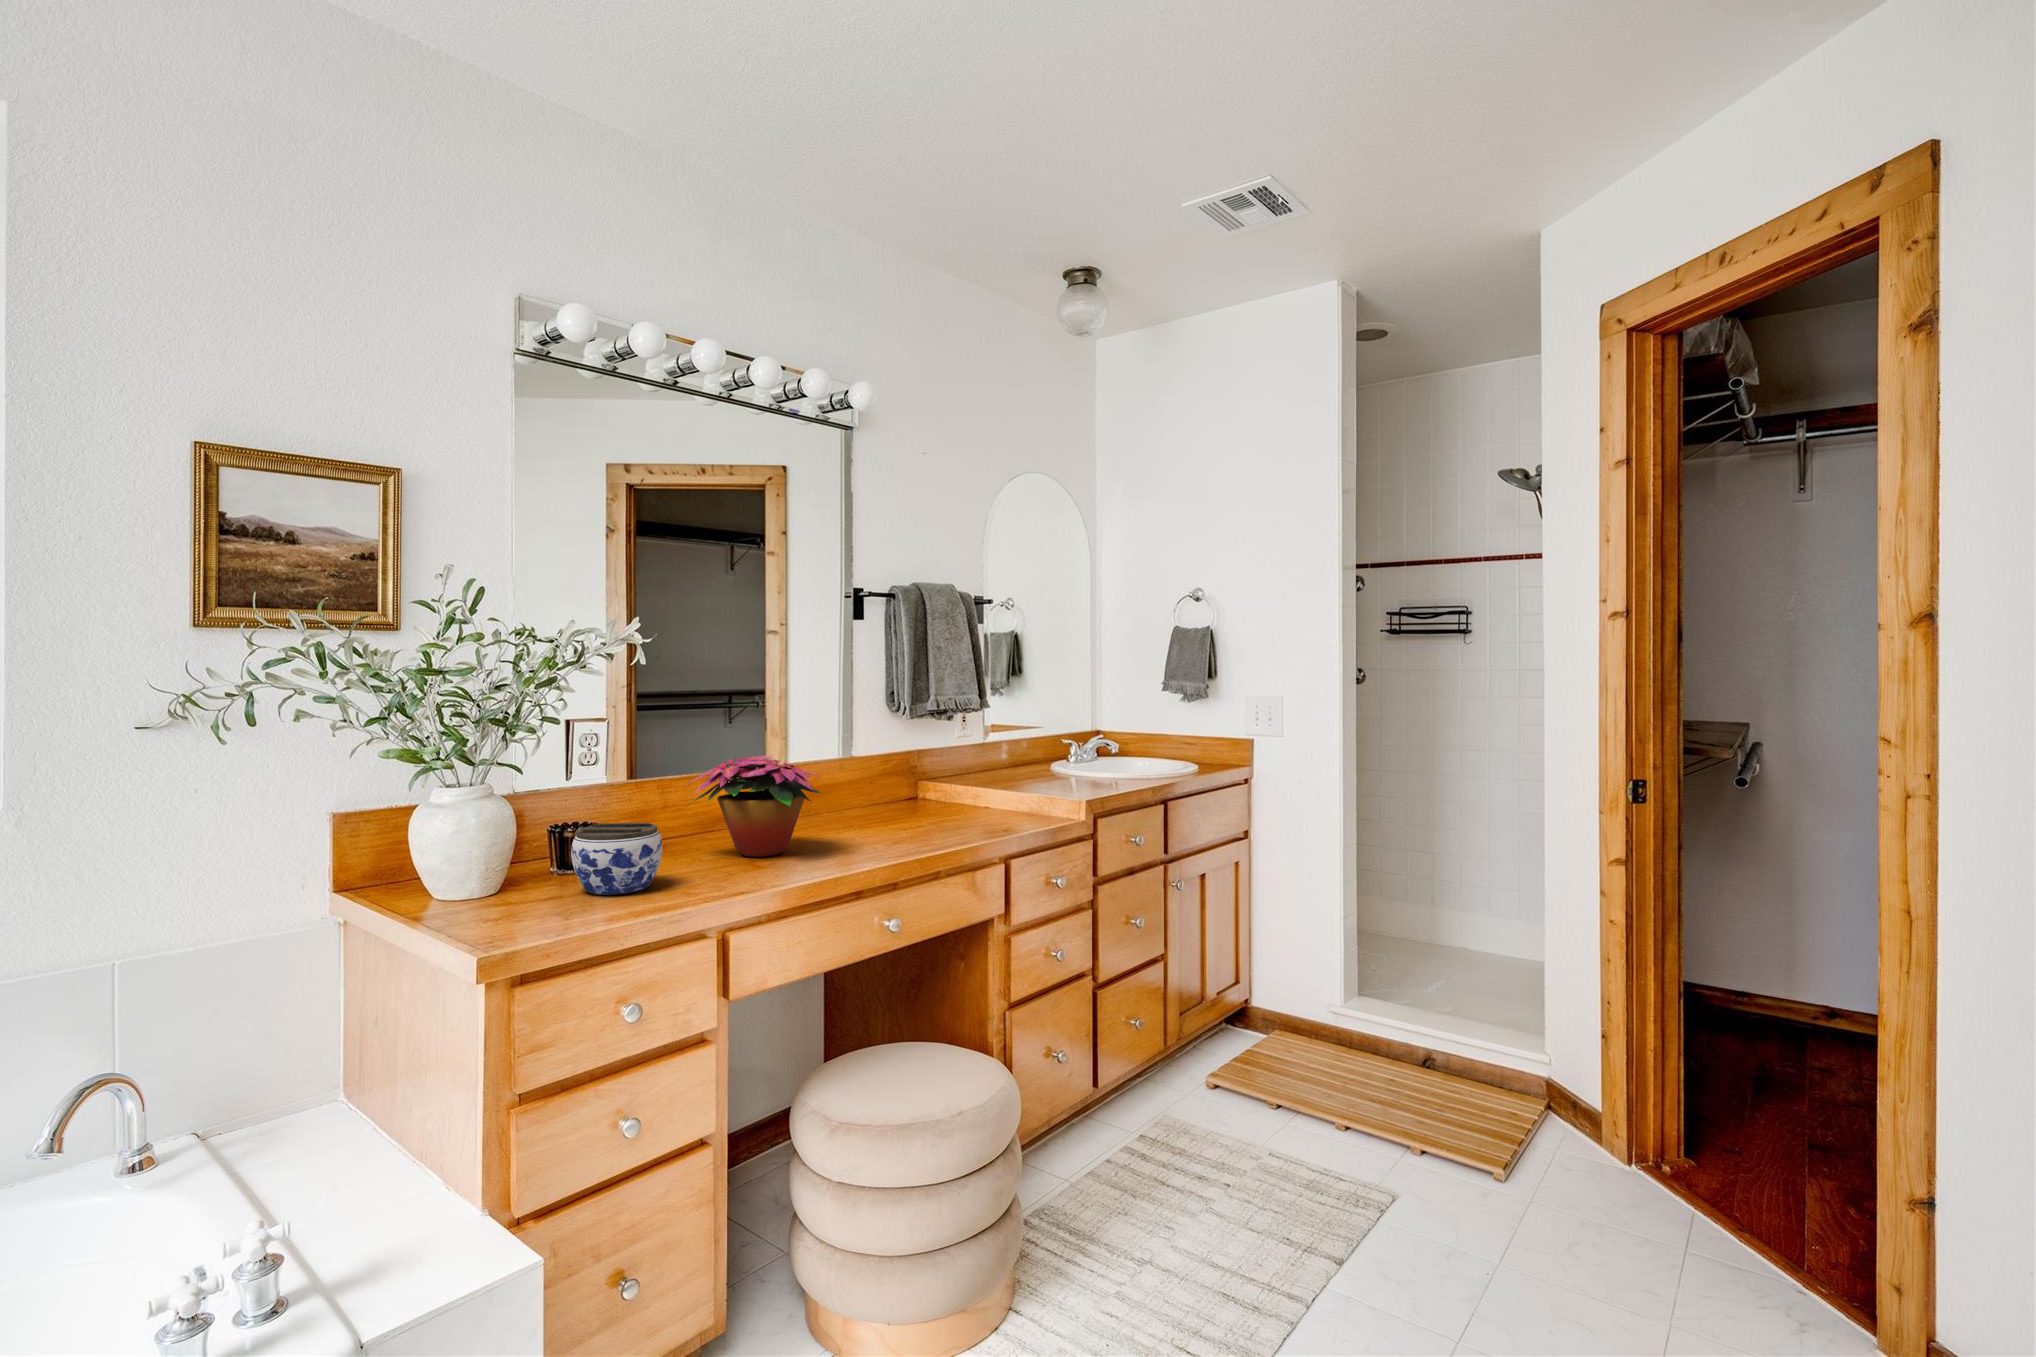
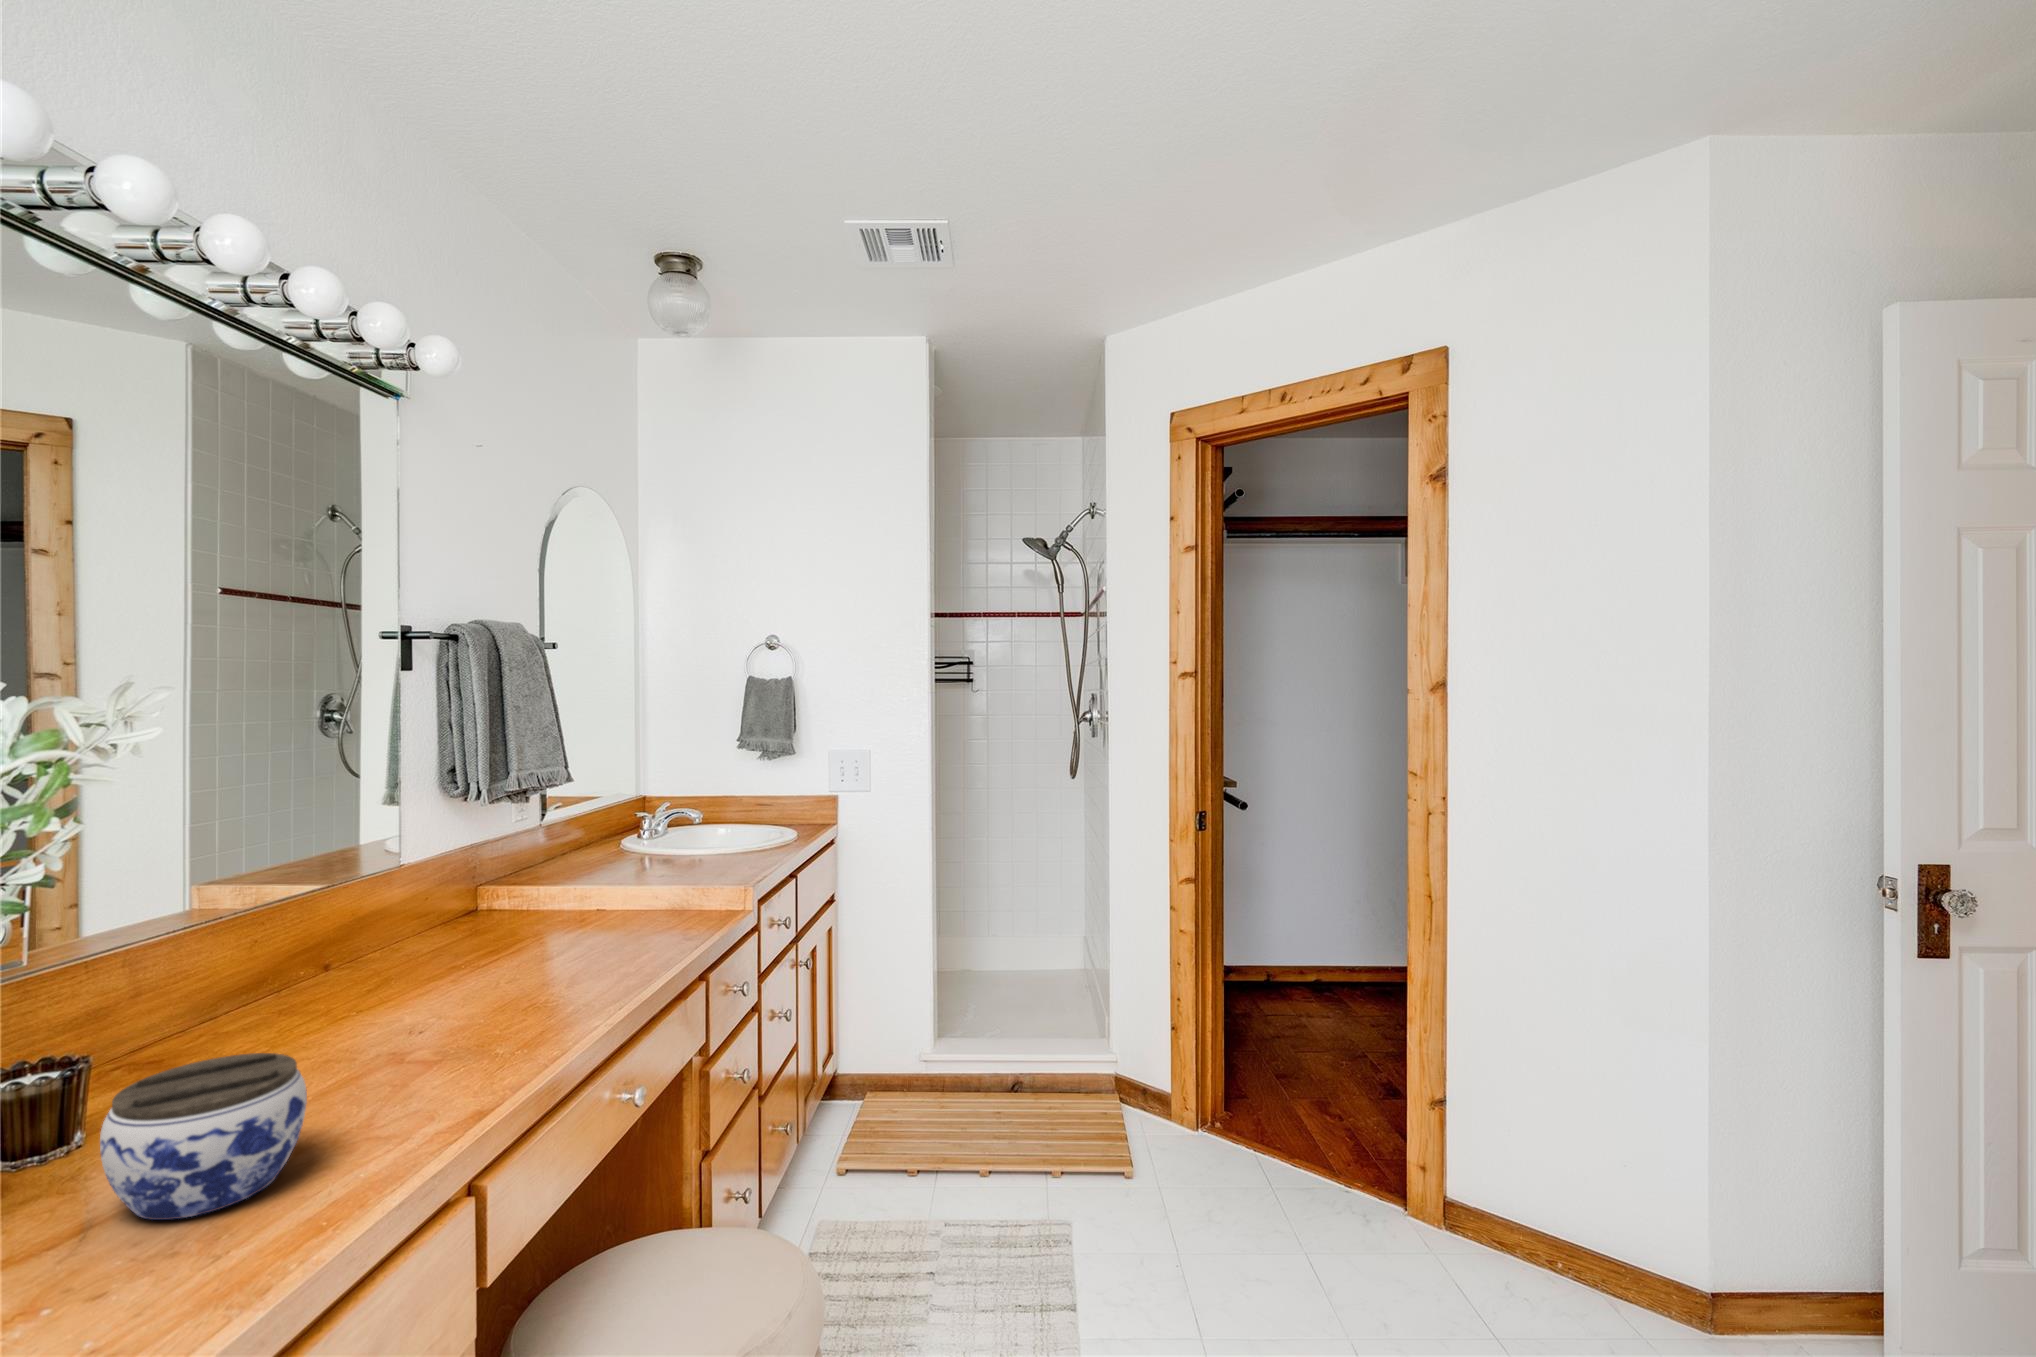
flower arrangement: present [688,755,822,857] -> none [233,886,517,1061]

